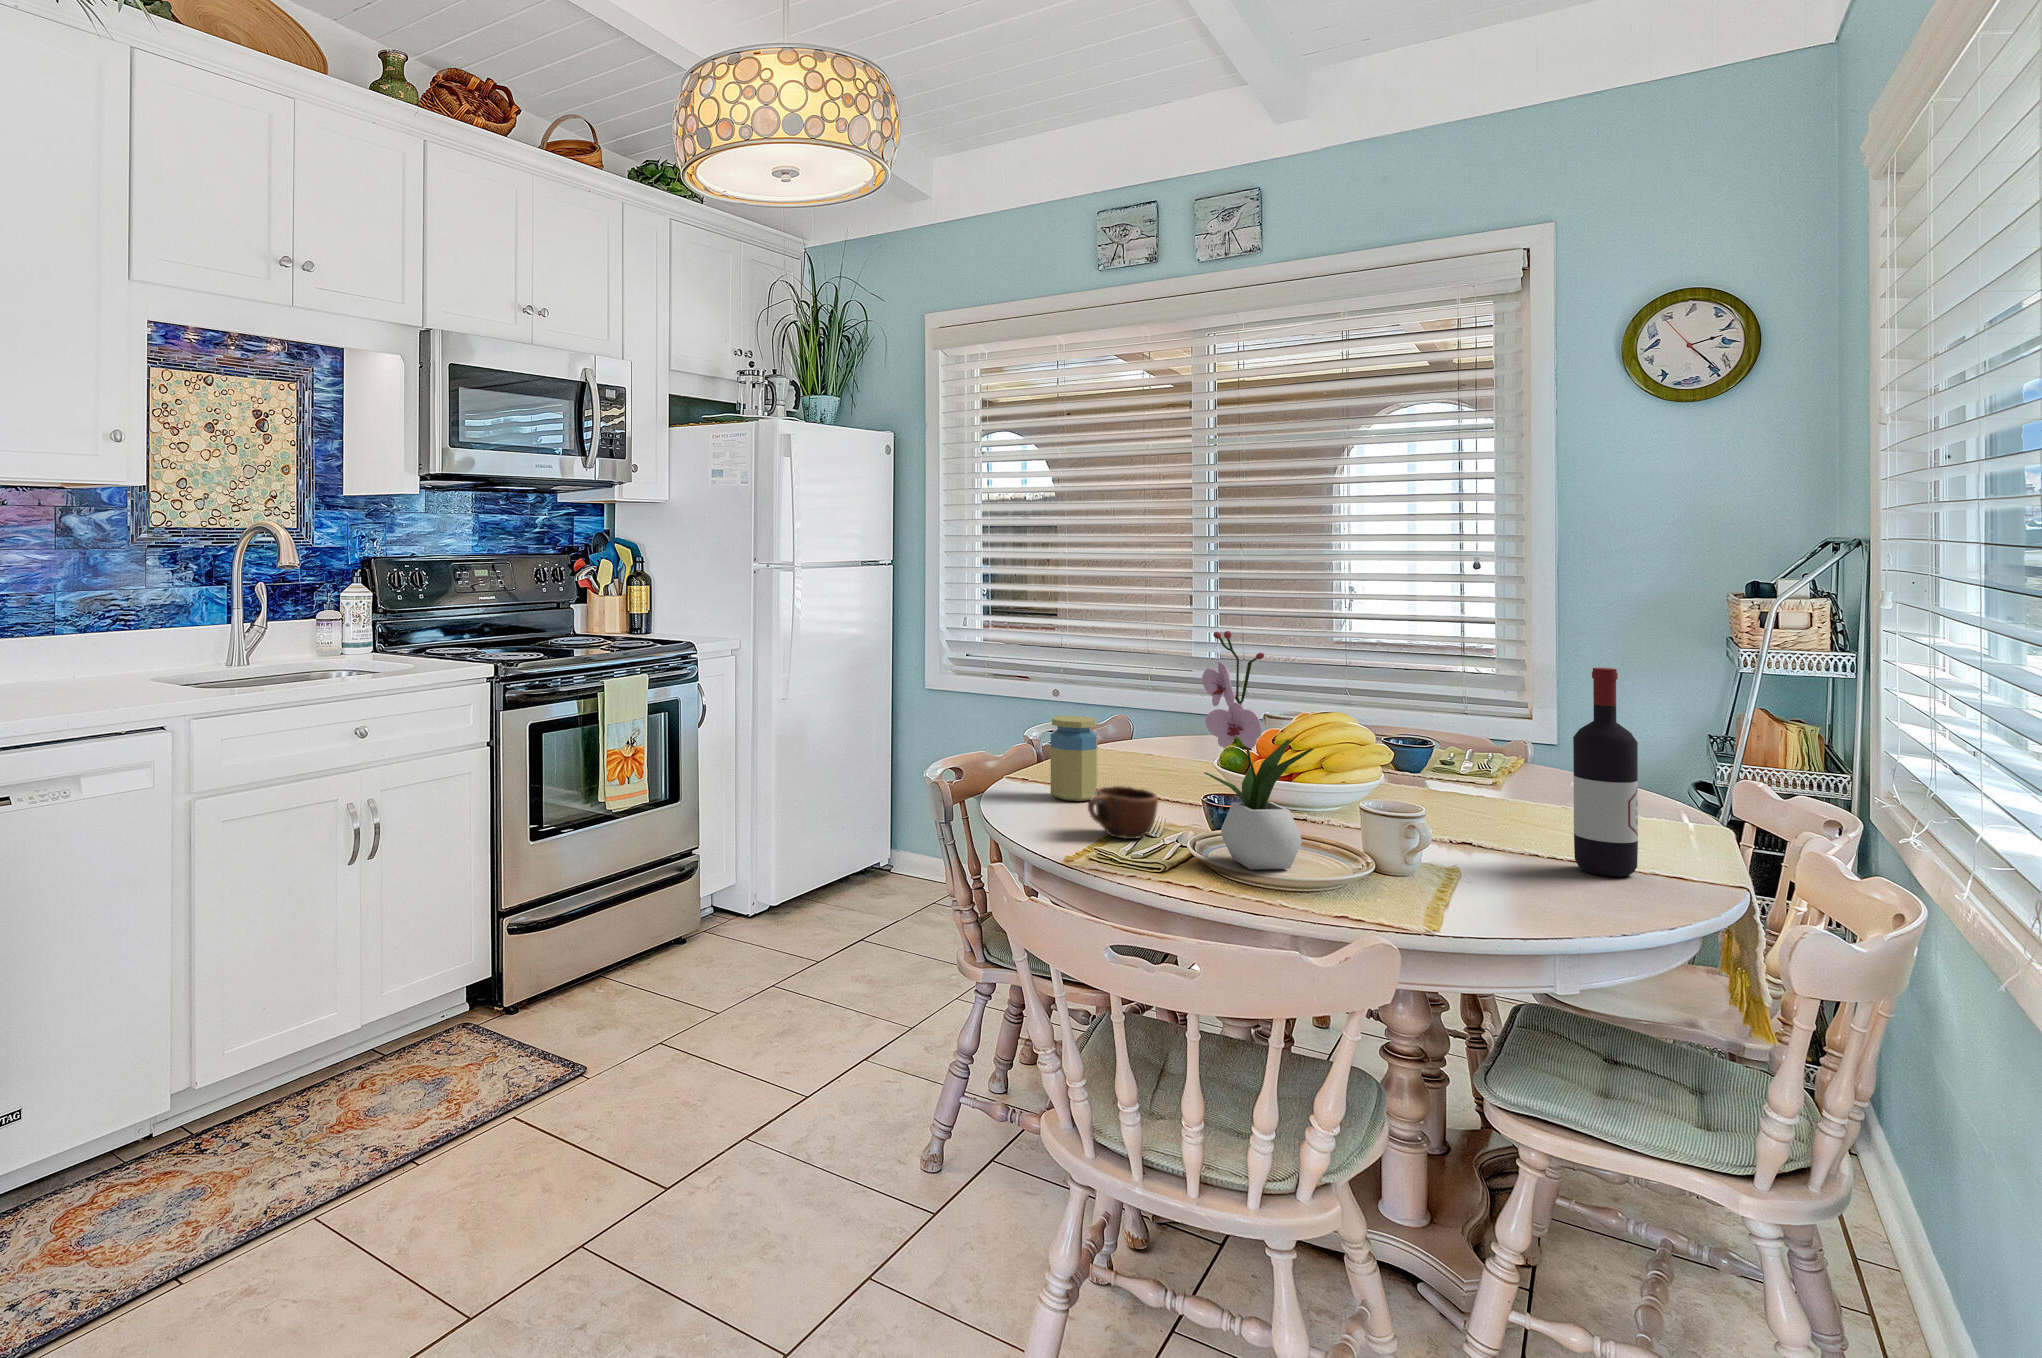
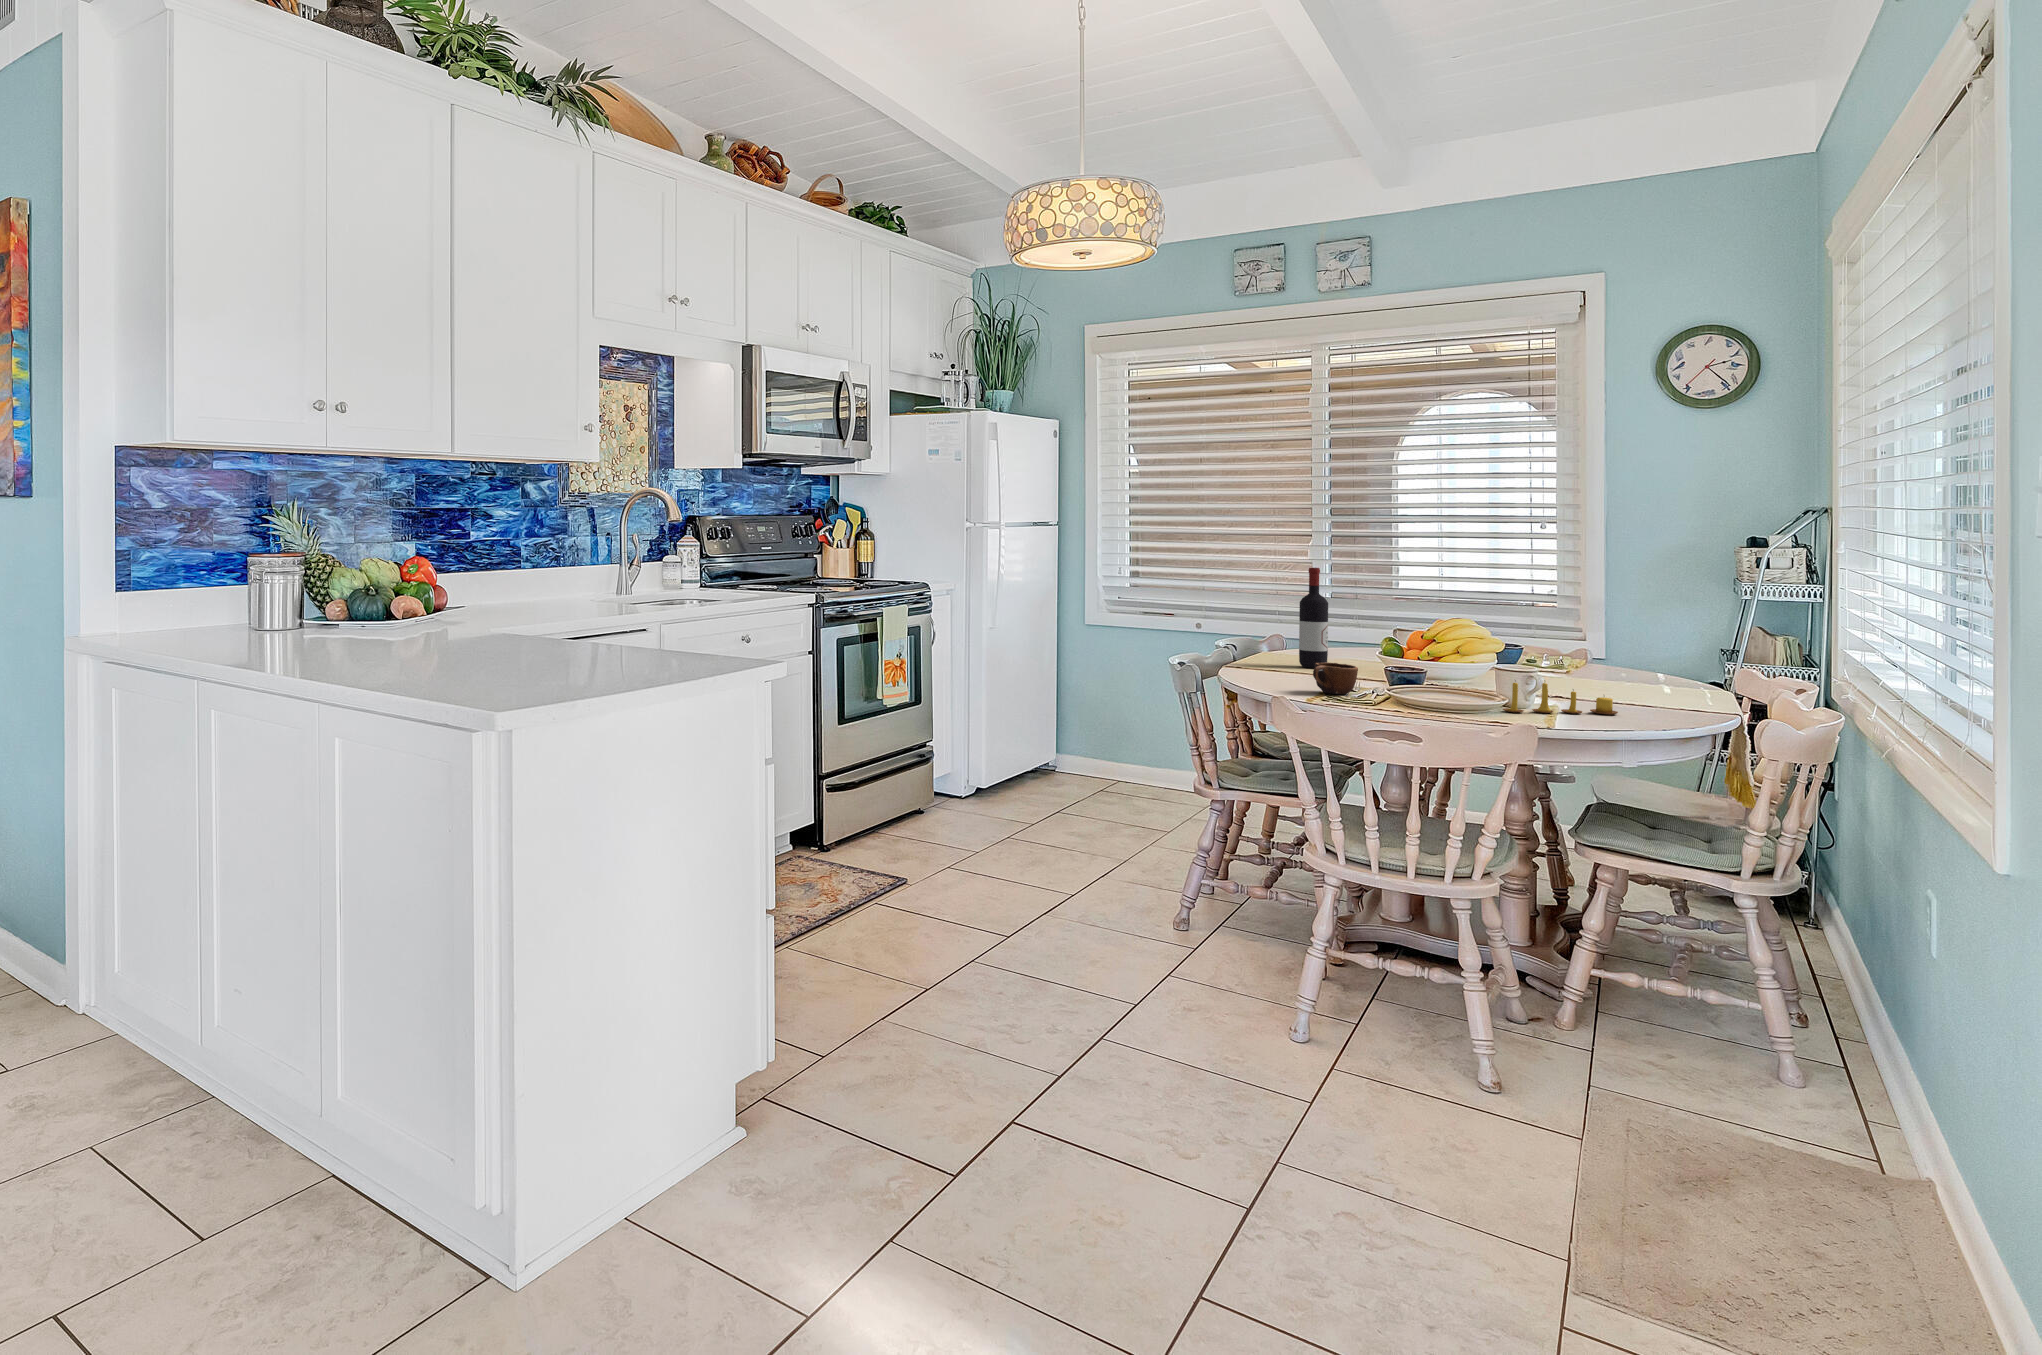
flower arrangement: present [1202,631,1314,869] -> none [1396,558,1471,706]
wine bottle: present [1573,668,1638,877] -> present [1299,568,1328,668]
jar: present [1051,716,1097,801] -> none [1265,623,1299,679]
candle: none [1363,830,1547,889] -> present [1503,682,1618,714]

